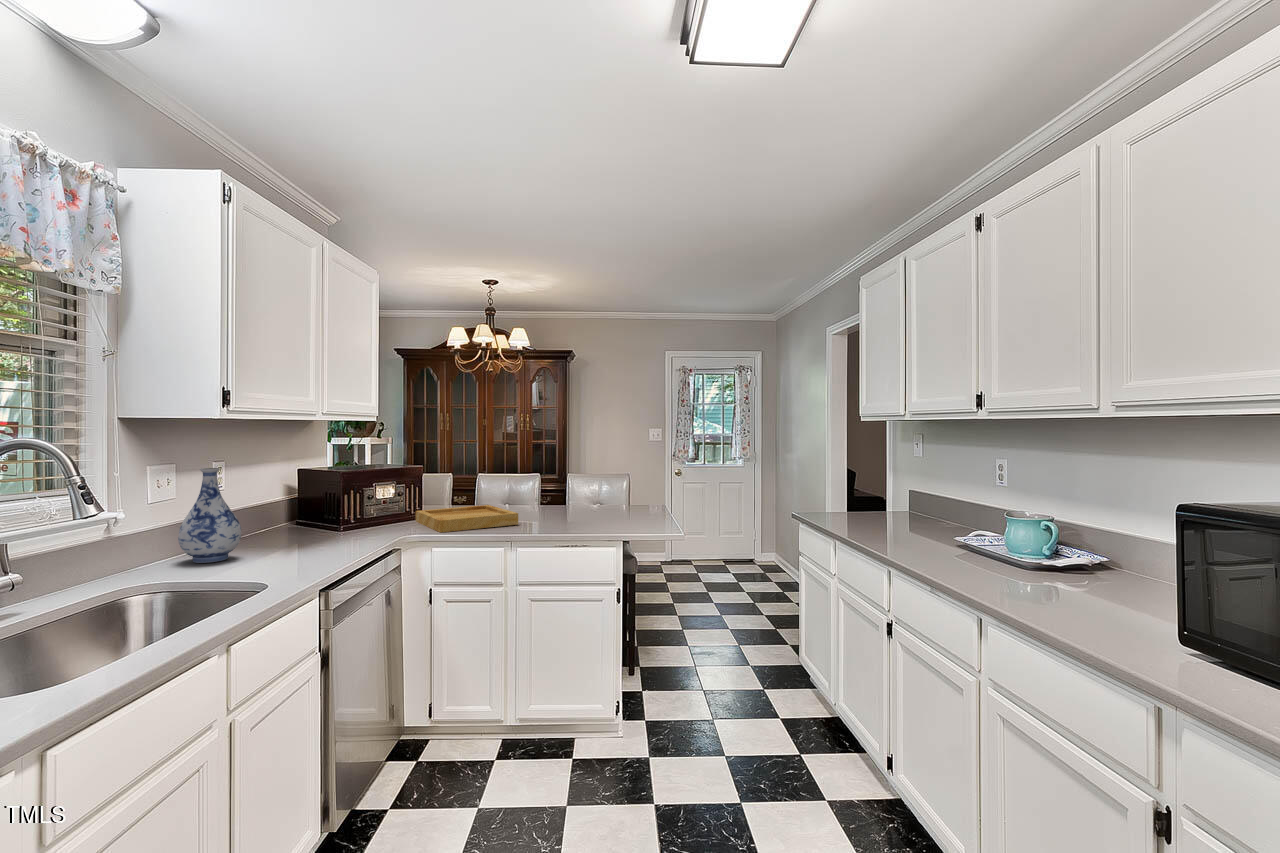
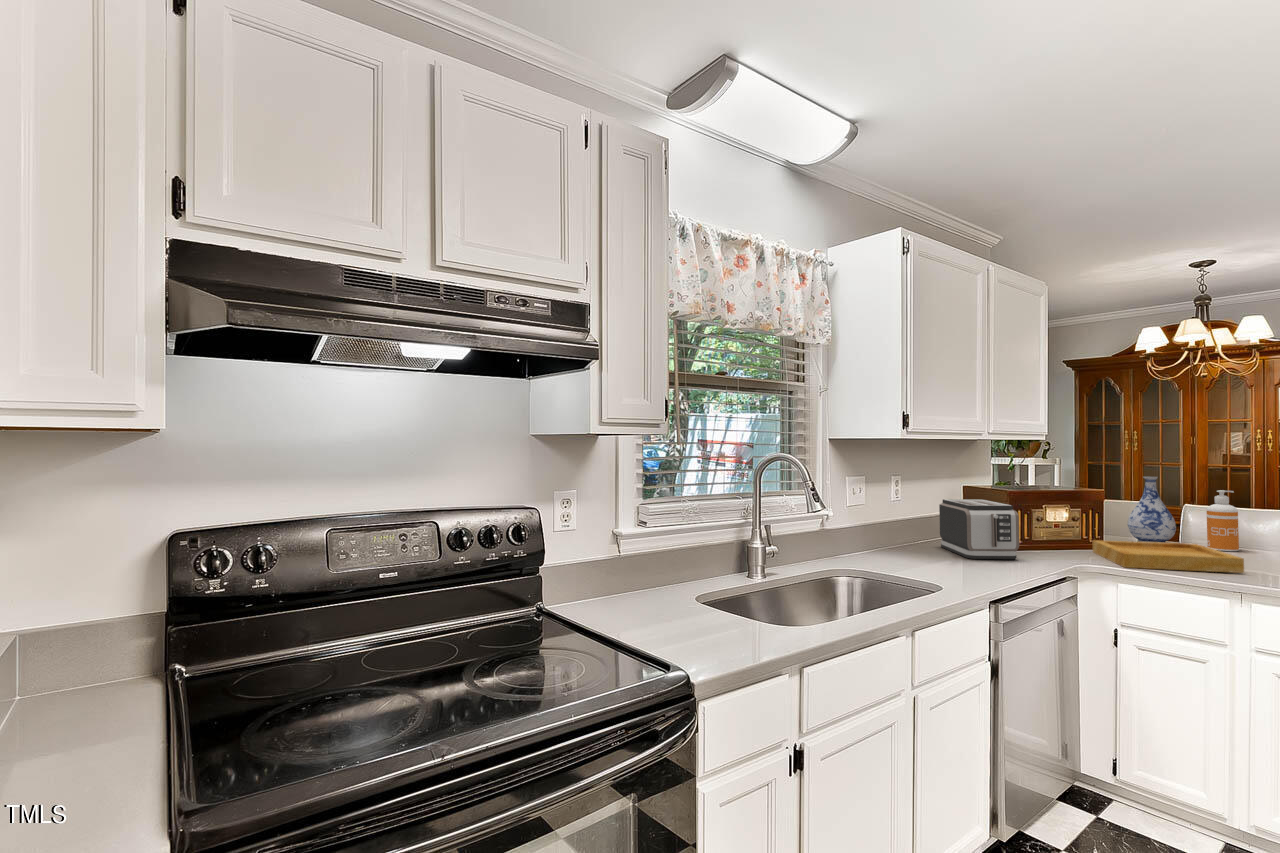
soap dispenser: none [495,461,513,508] -> present [1207,490,1239,551]
vase: present [178,468,241,563] -> present [1128,476,1176,543]
toaster: none [271,482,353,545] -> present [939,499,1019,559]

